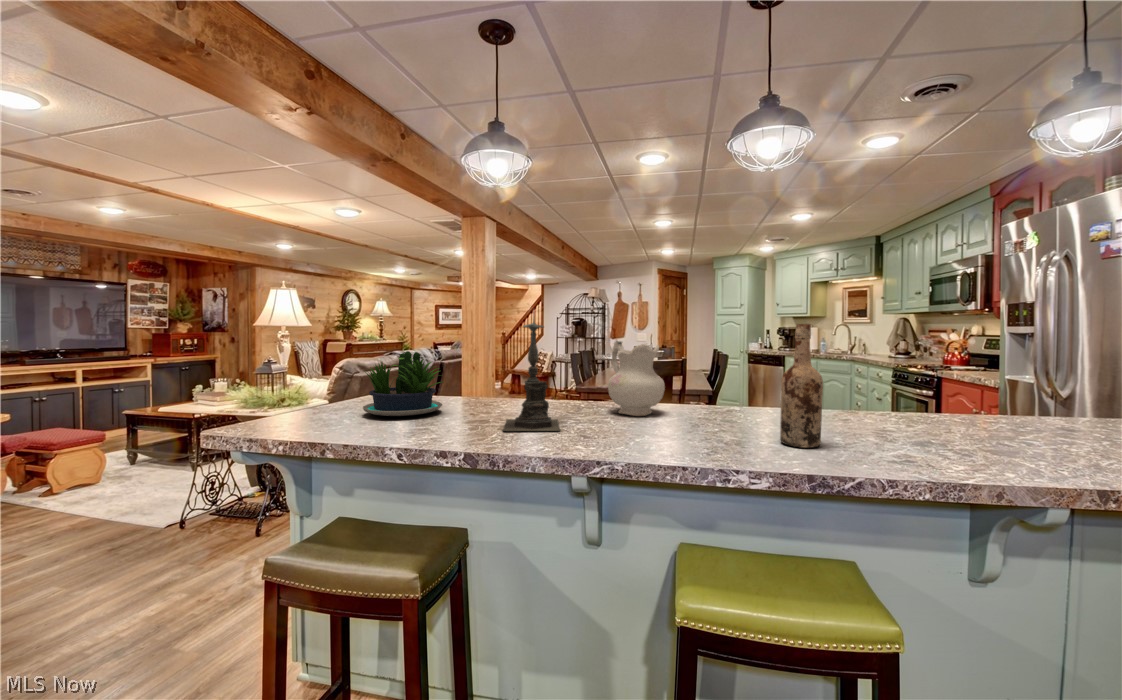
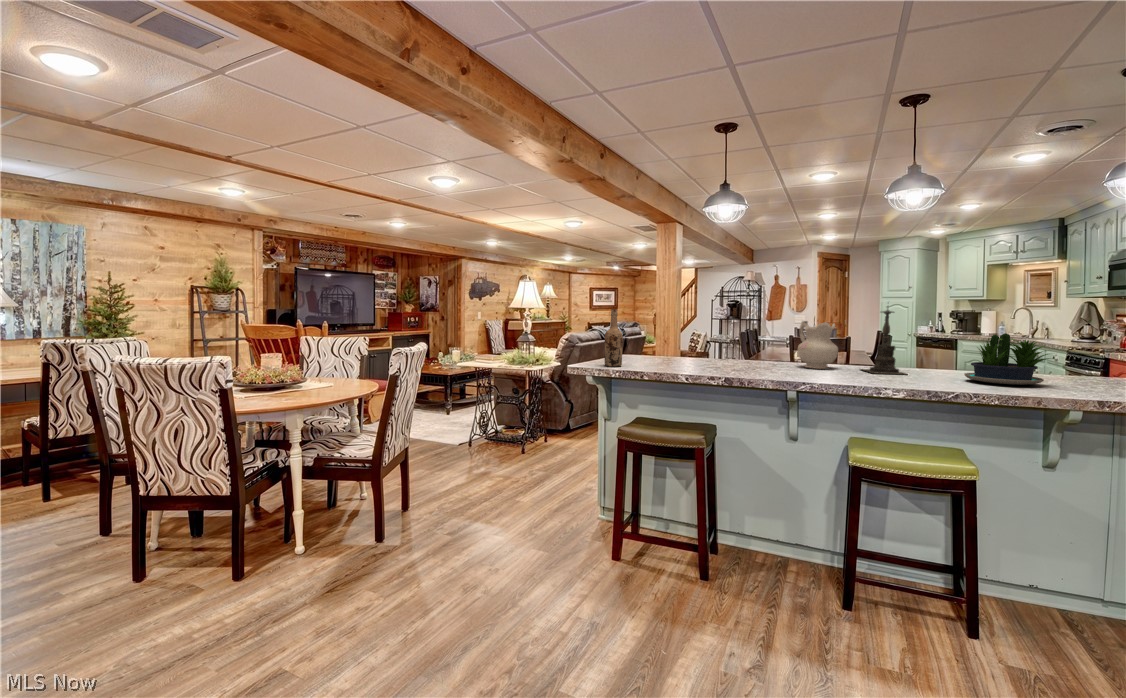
candle holder: present [503,311,560,431] -> present [861,306,905,374]
wine bottle: present [780,324,823,448] -> present [605,309,623,367]
potted plant: present [363,351,443,416] -> present [964,333,1051,385]

